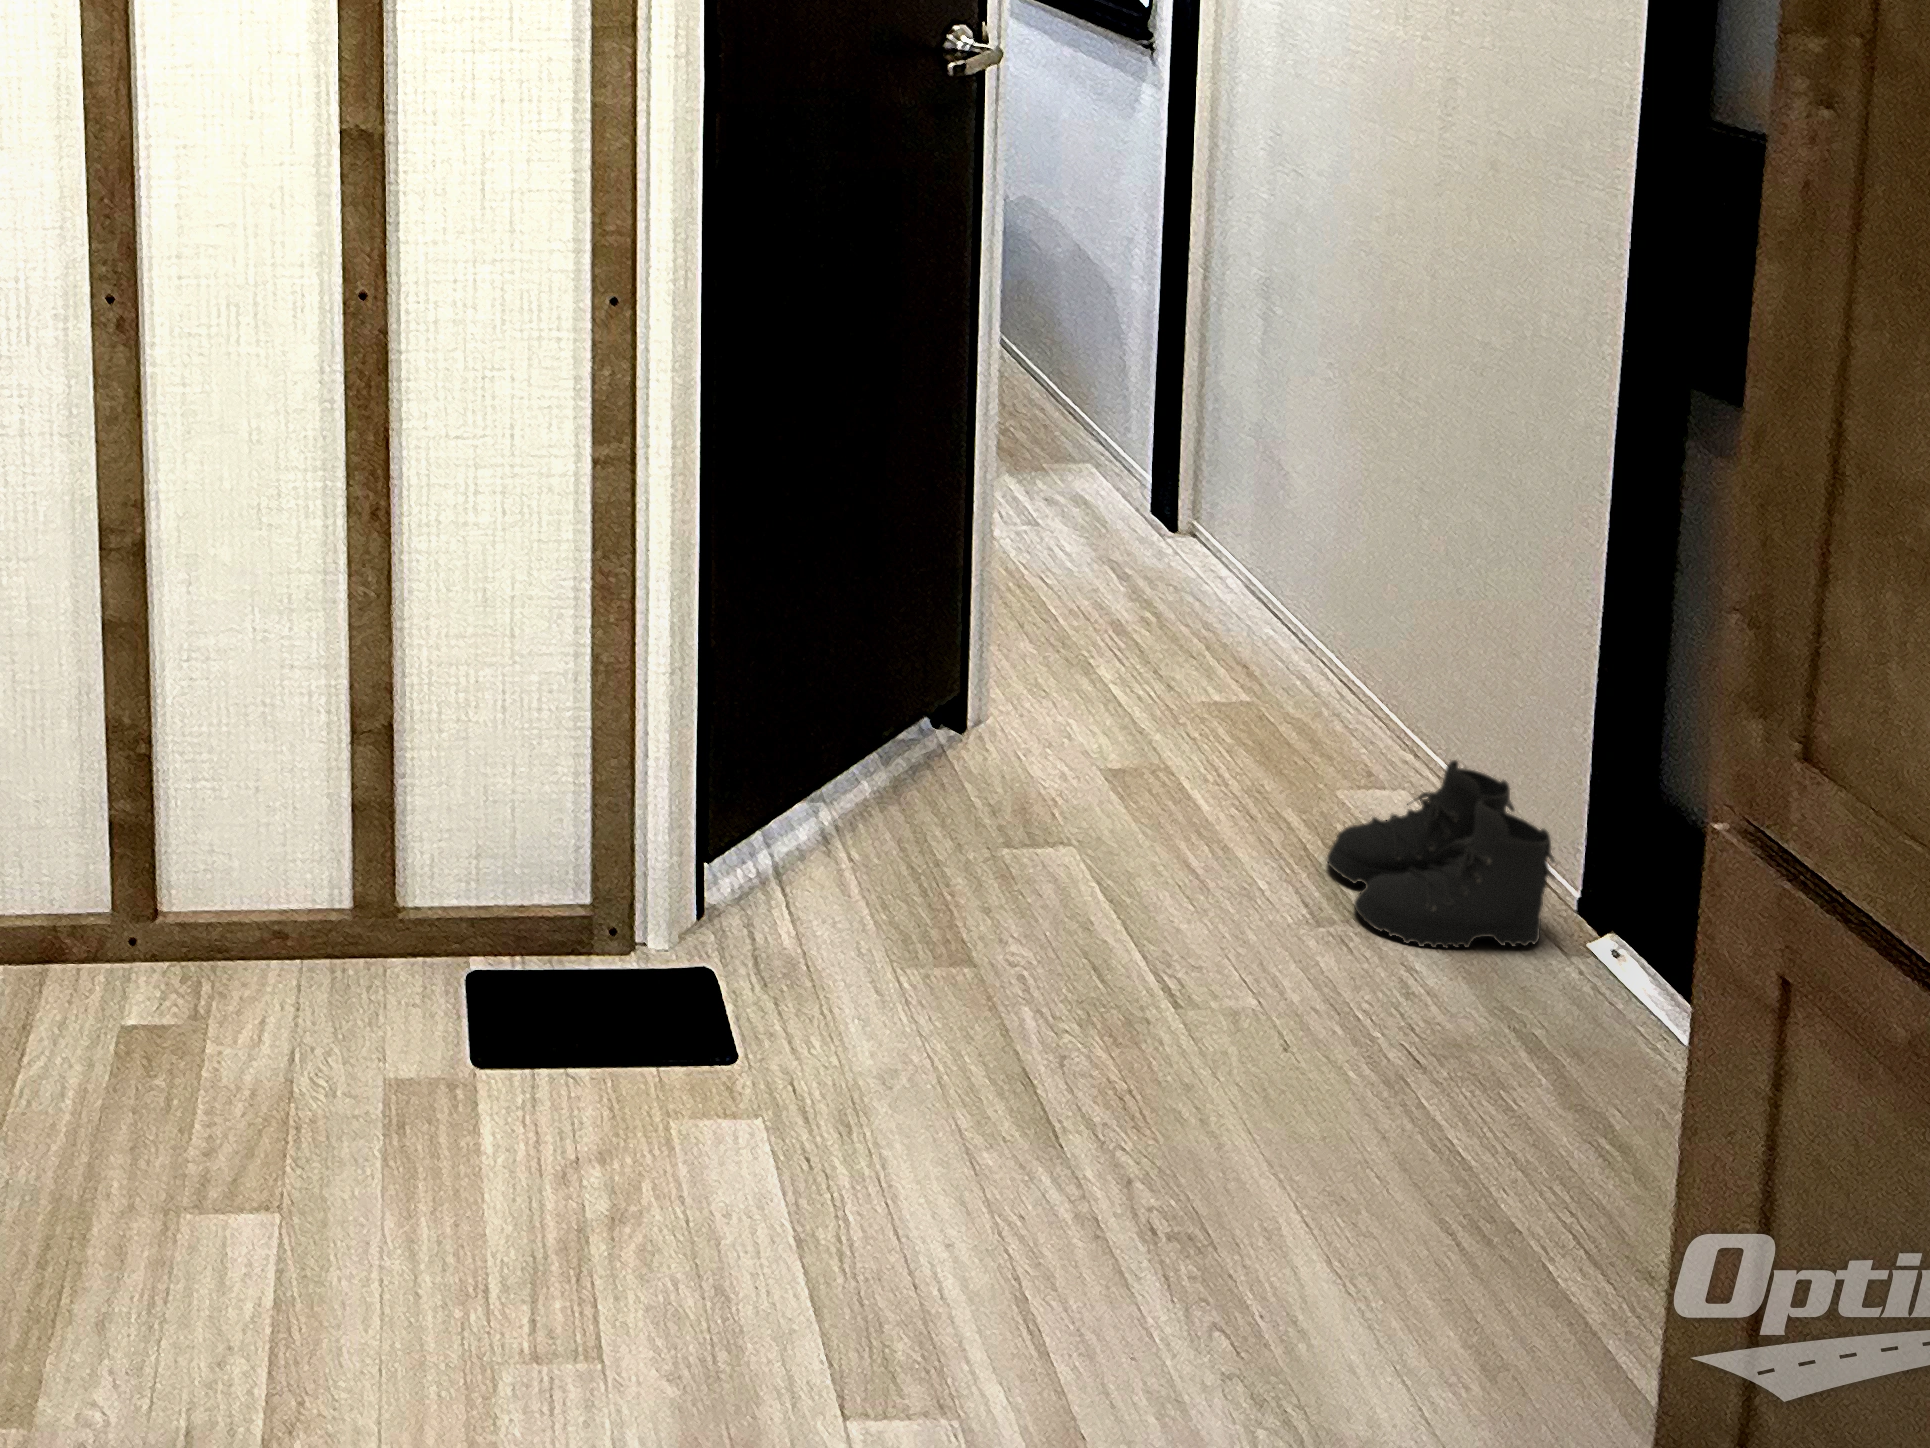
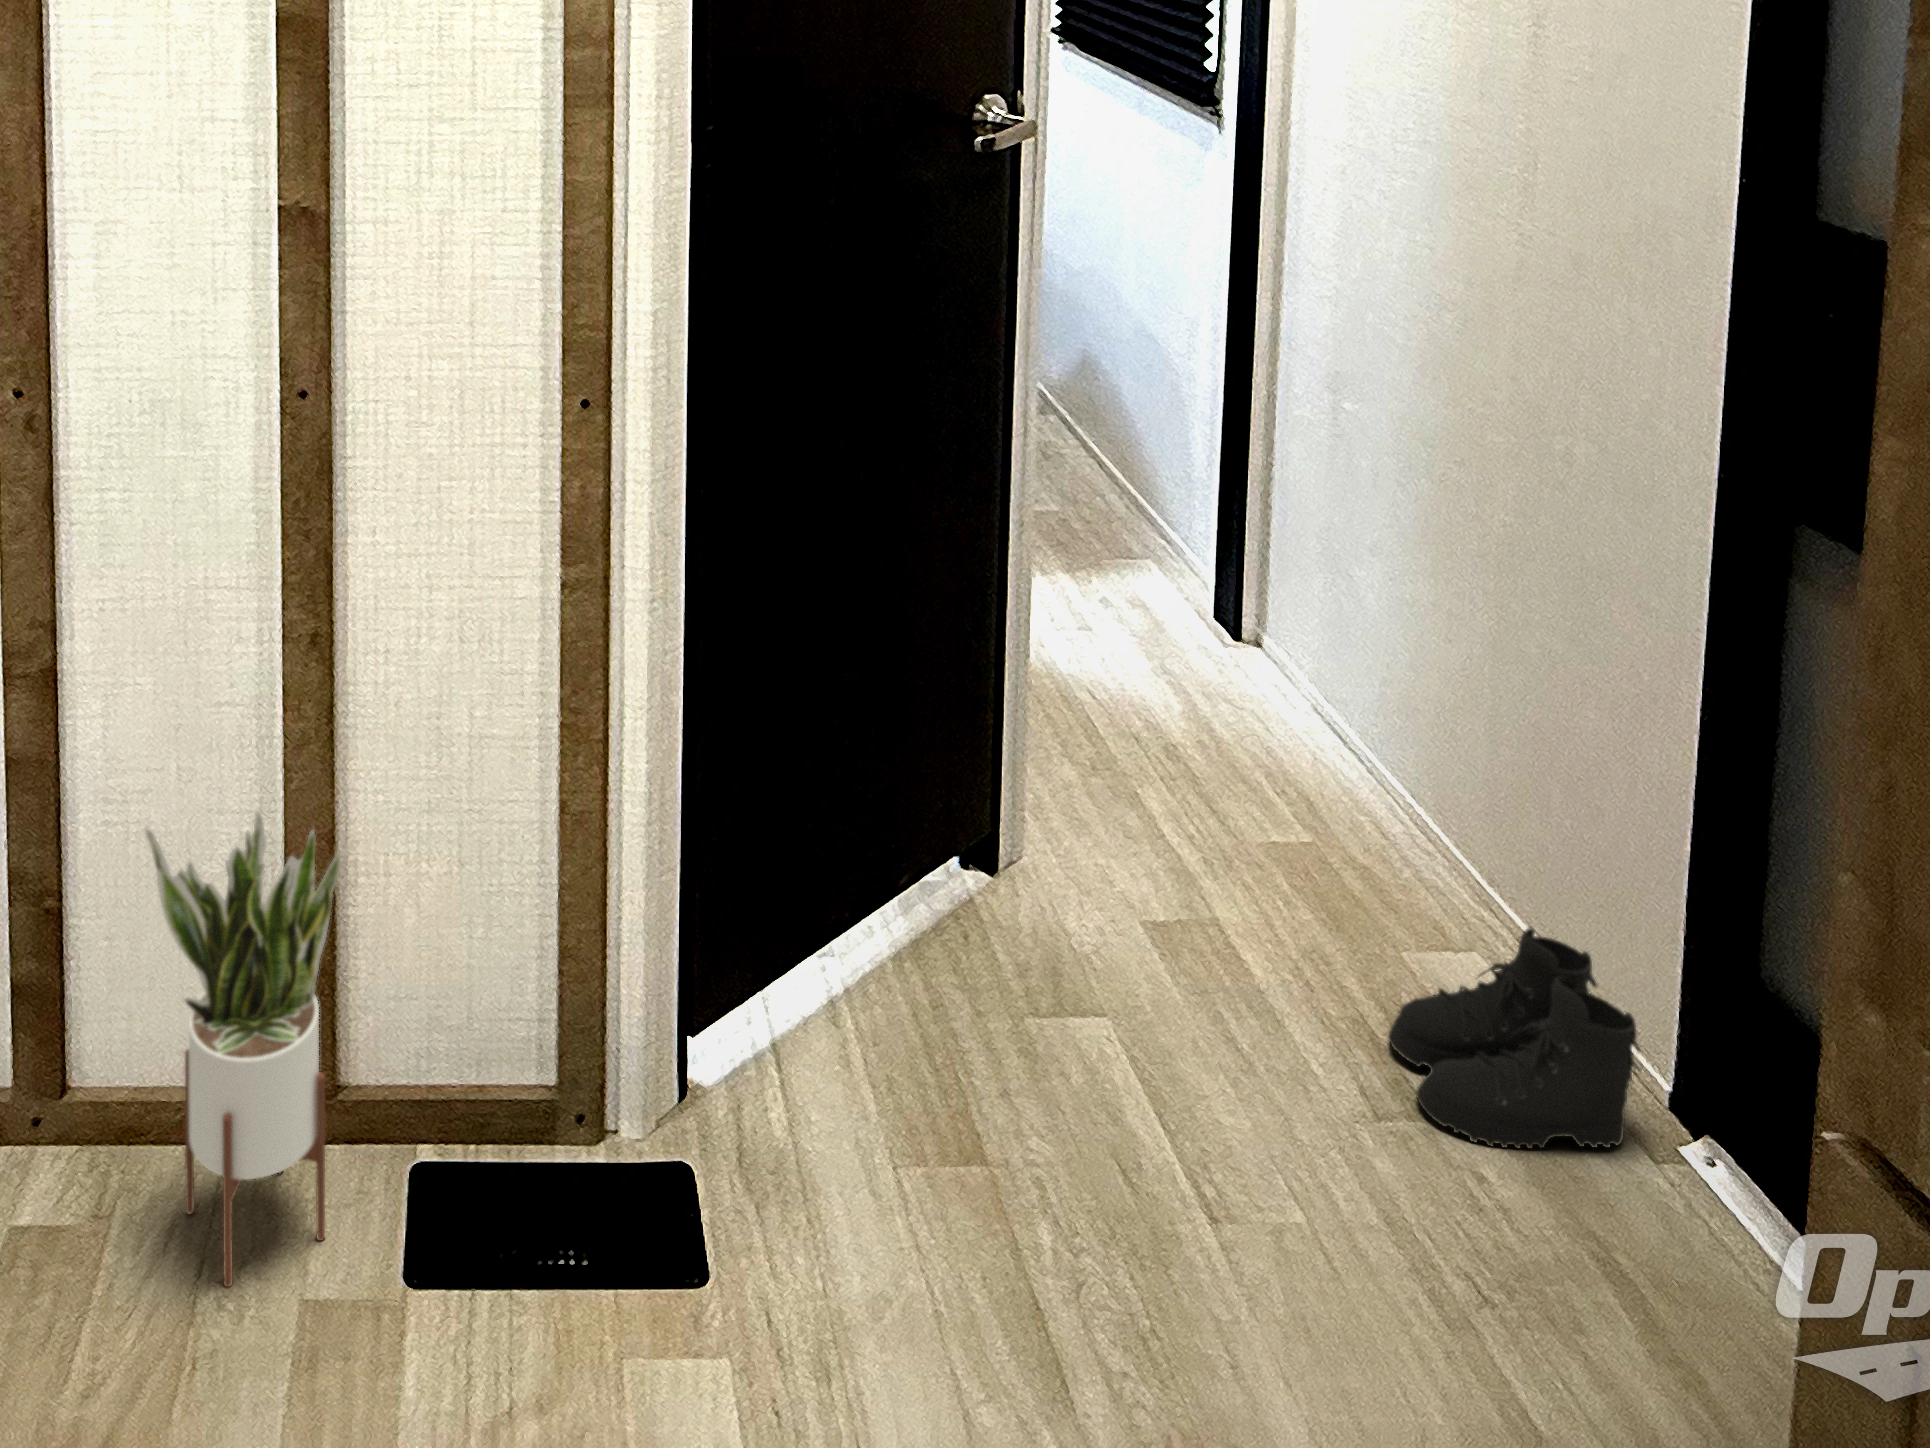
potted plant: none [238,660,407,1071] -> present [145,812,341,1287]

